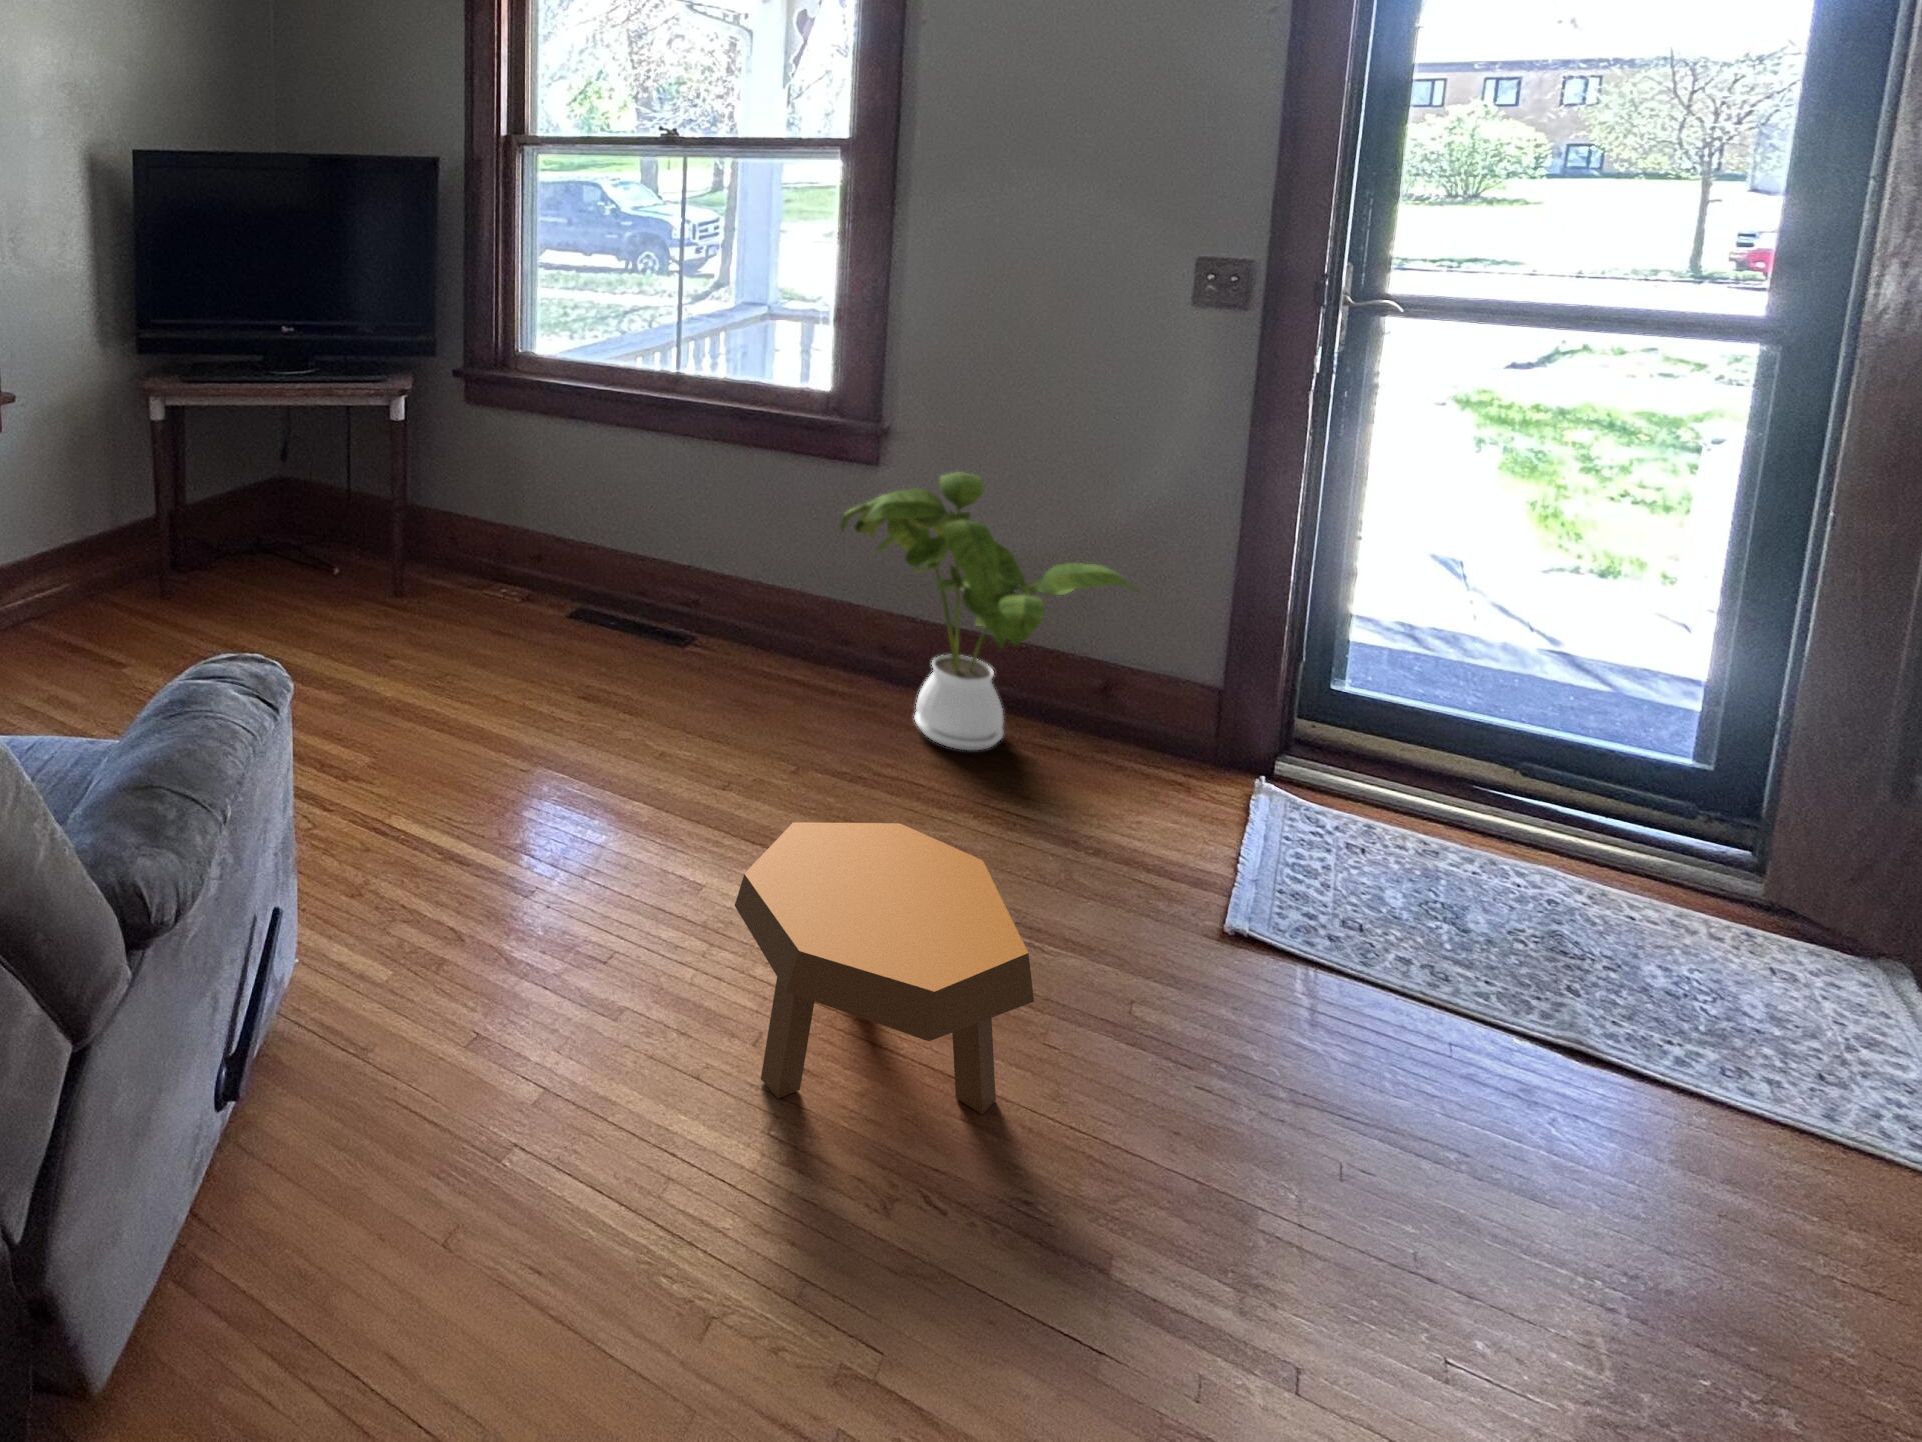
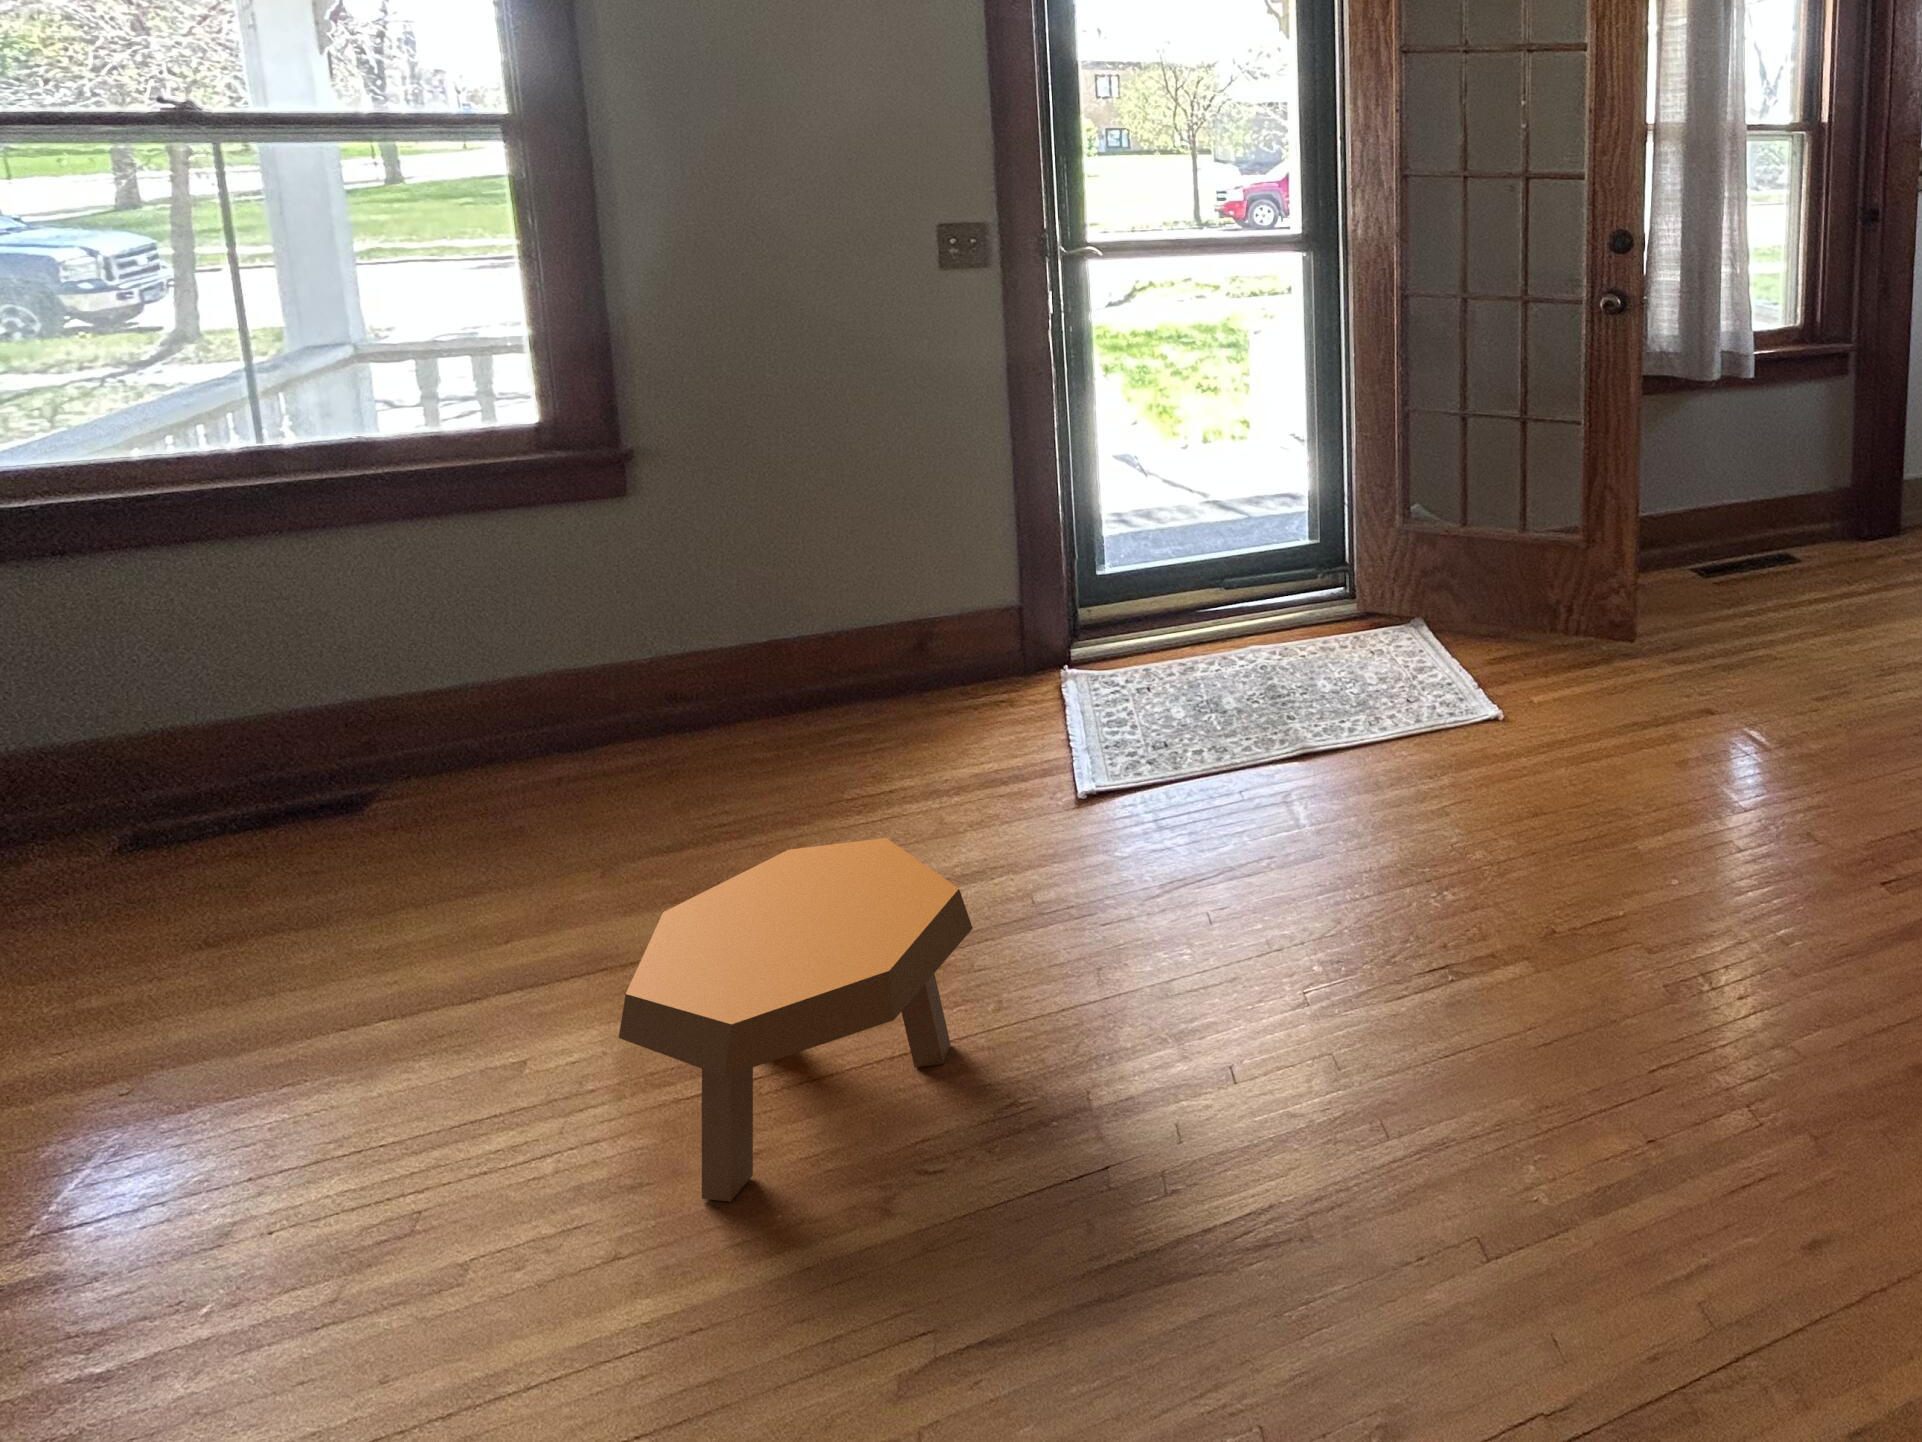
house plant: present [840,472,1140,750] -> none [601,476,948,773]

